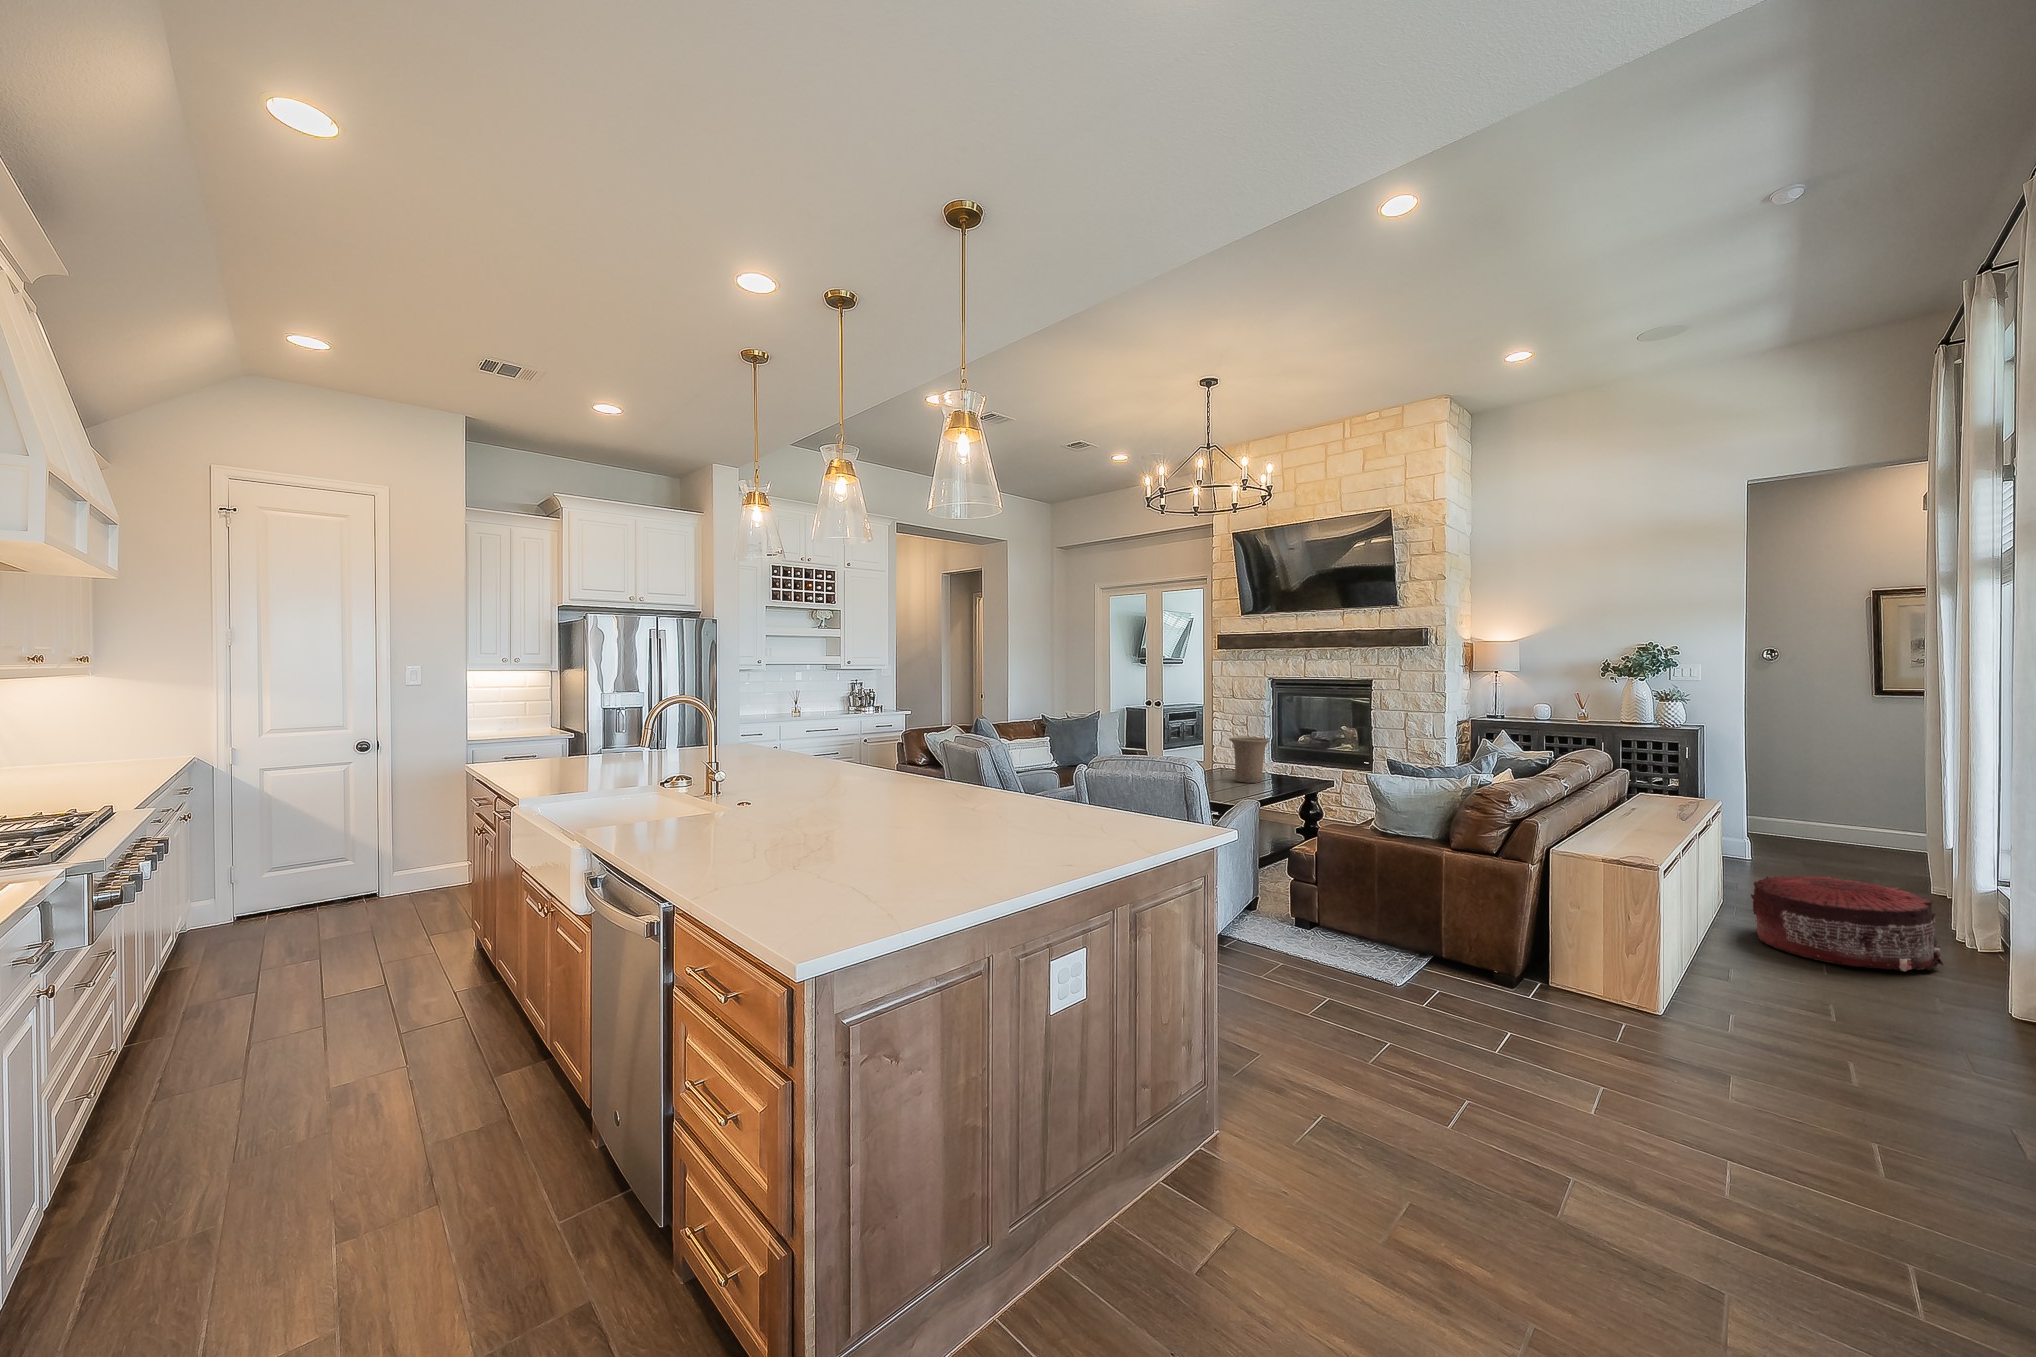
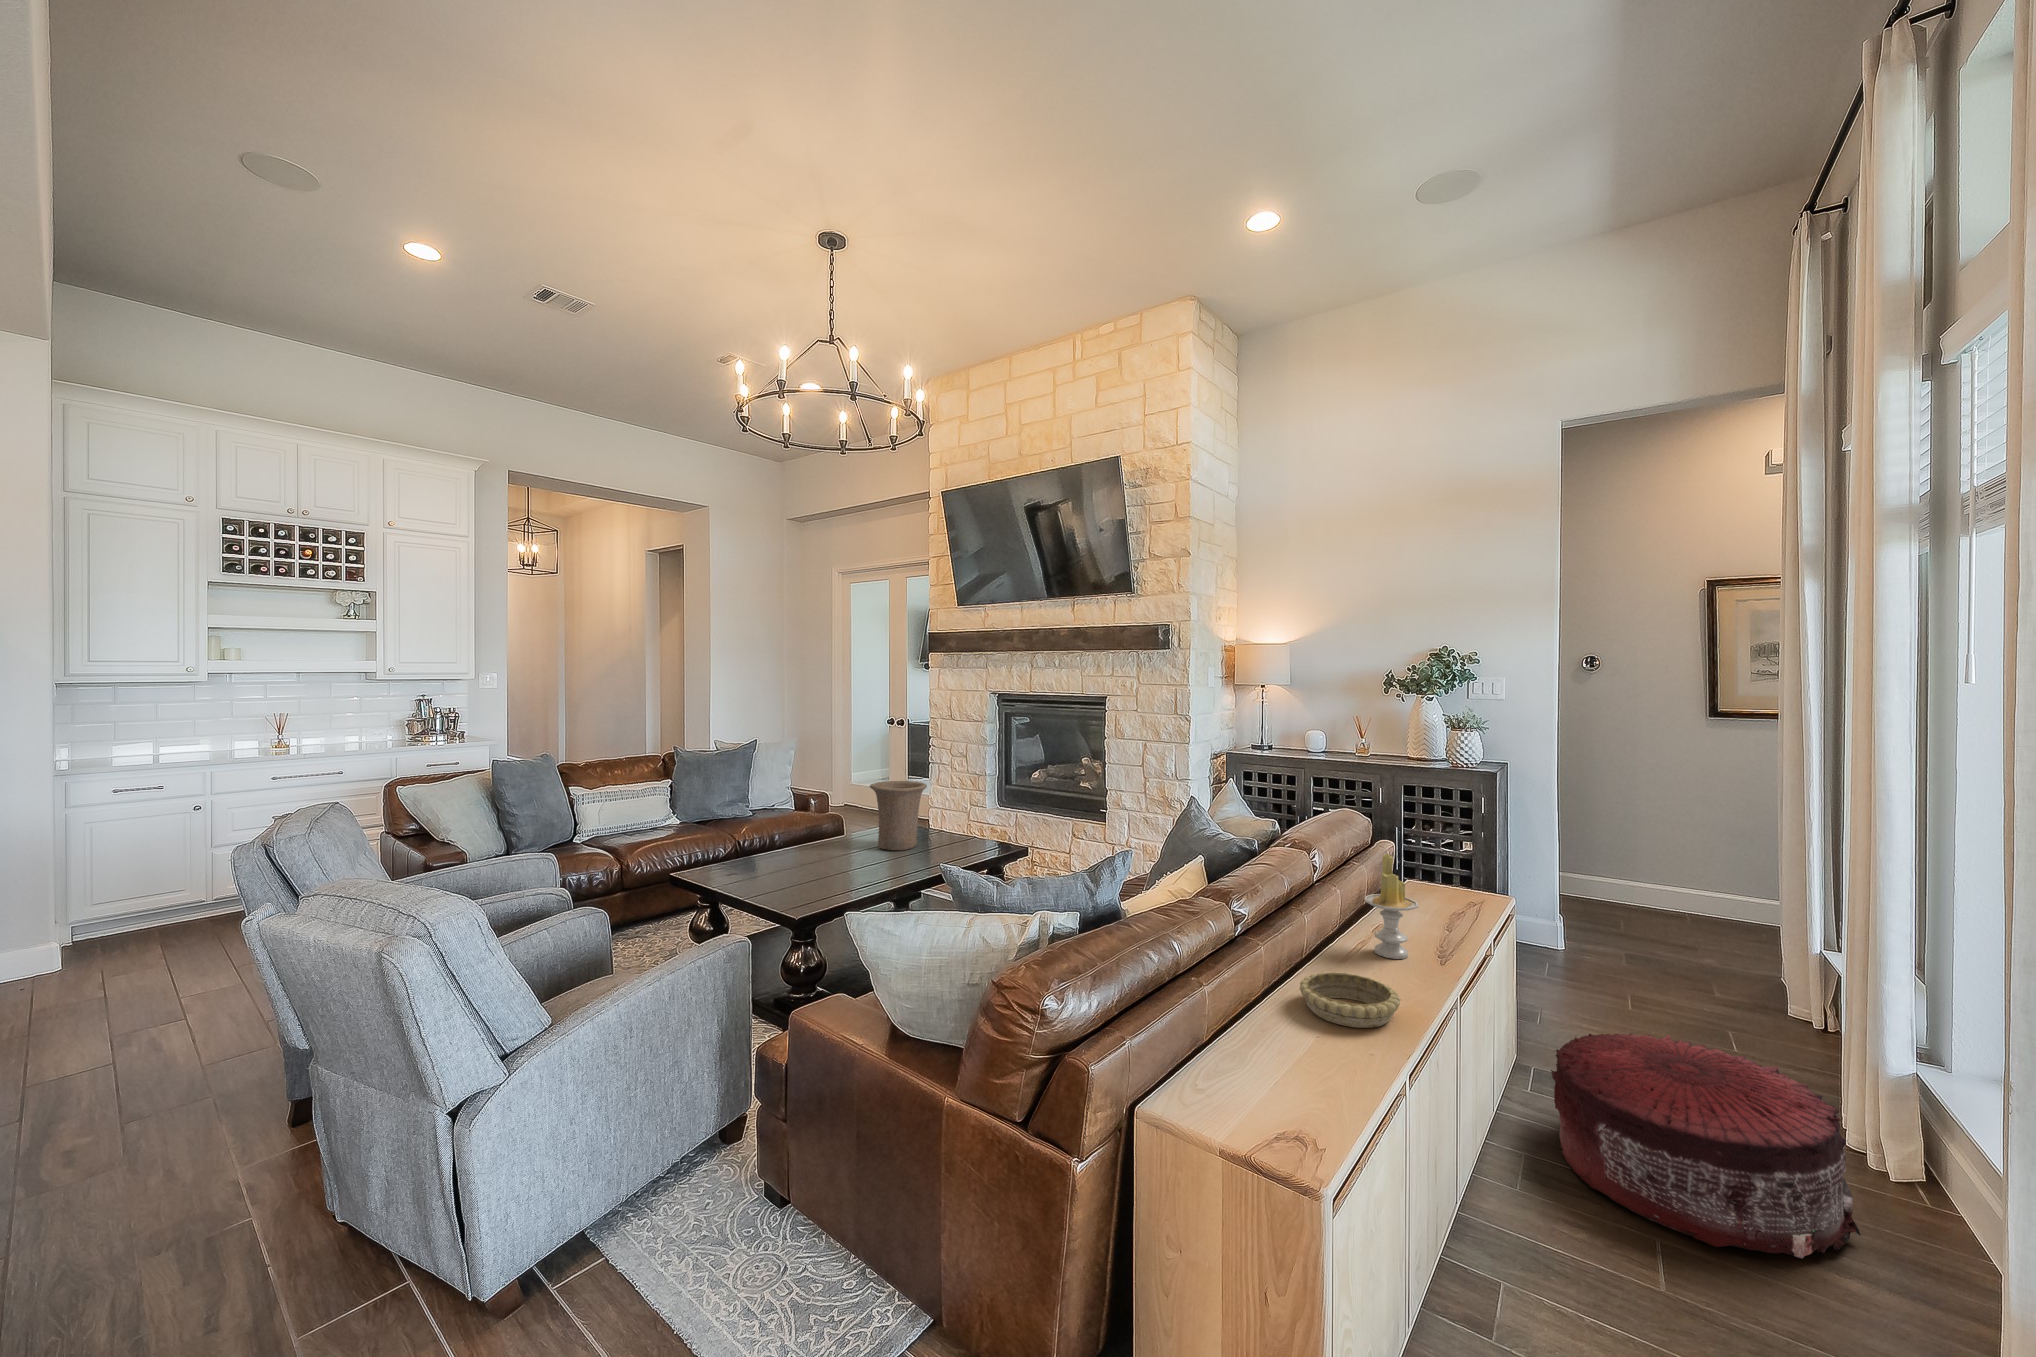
candle: none [1636,758,1671,815] -> present [1365,854,1418,959]
decorative bowl: none [1612,813,1672,832] -> present [1299,972,1401,1028]

